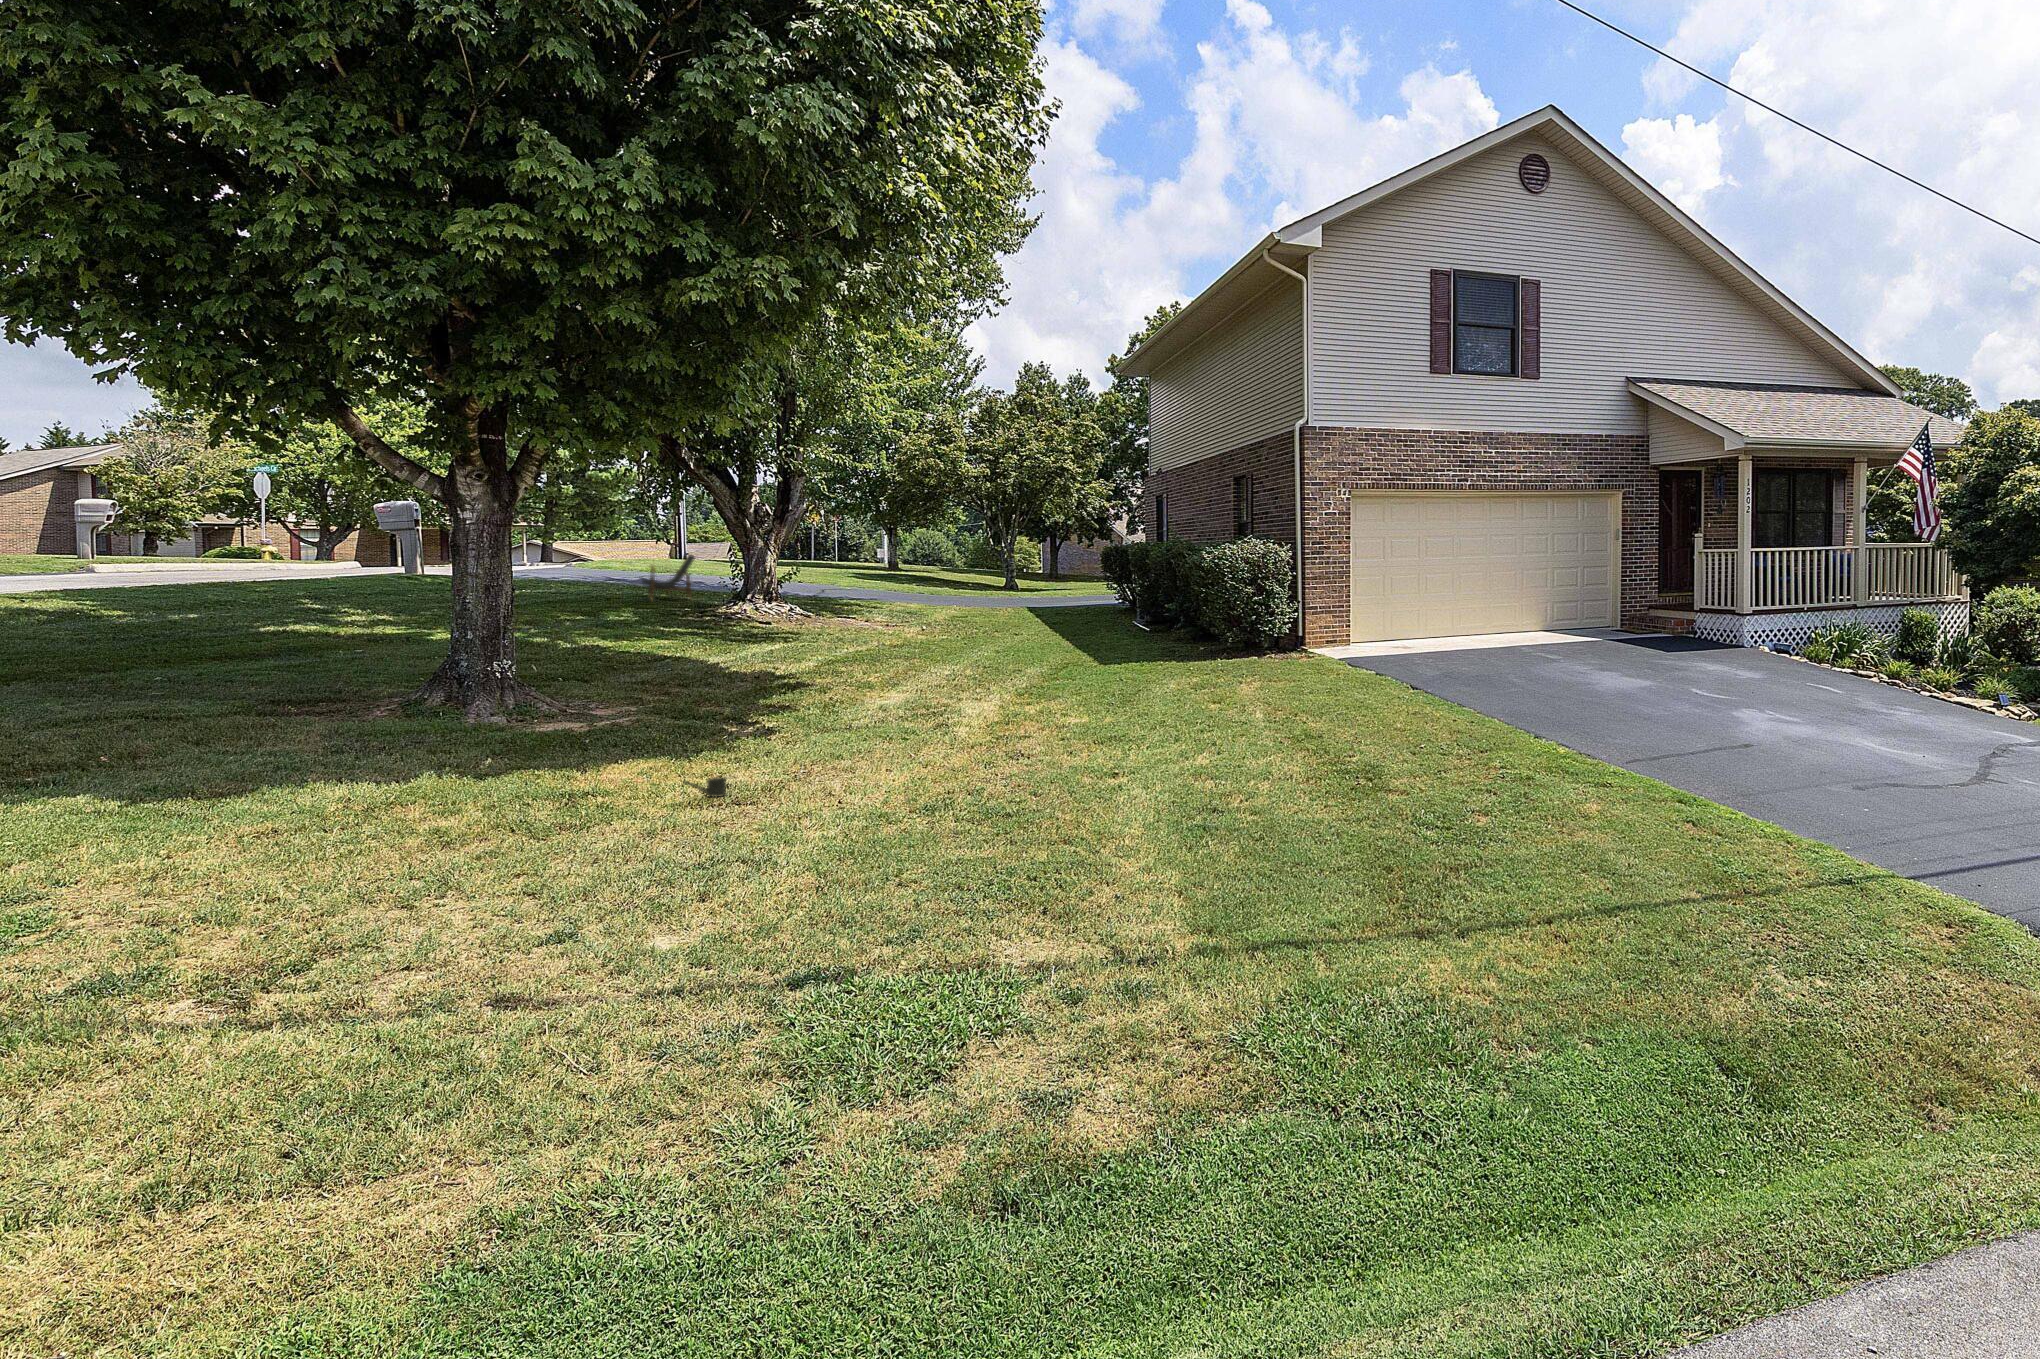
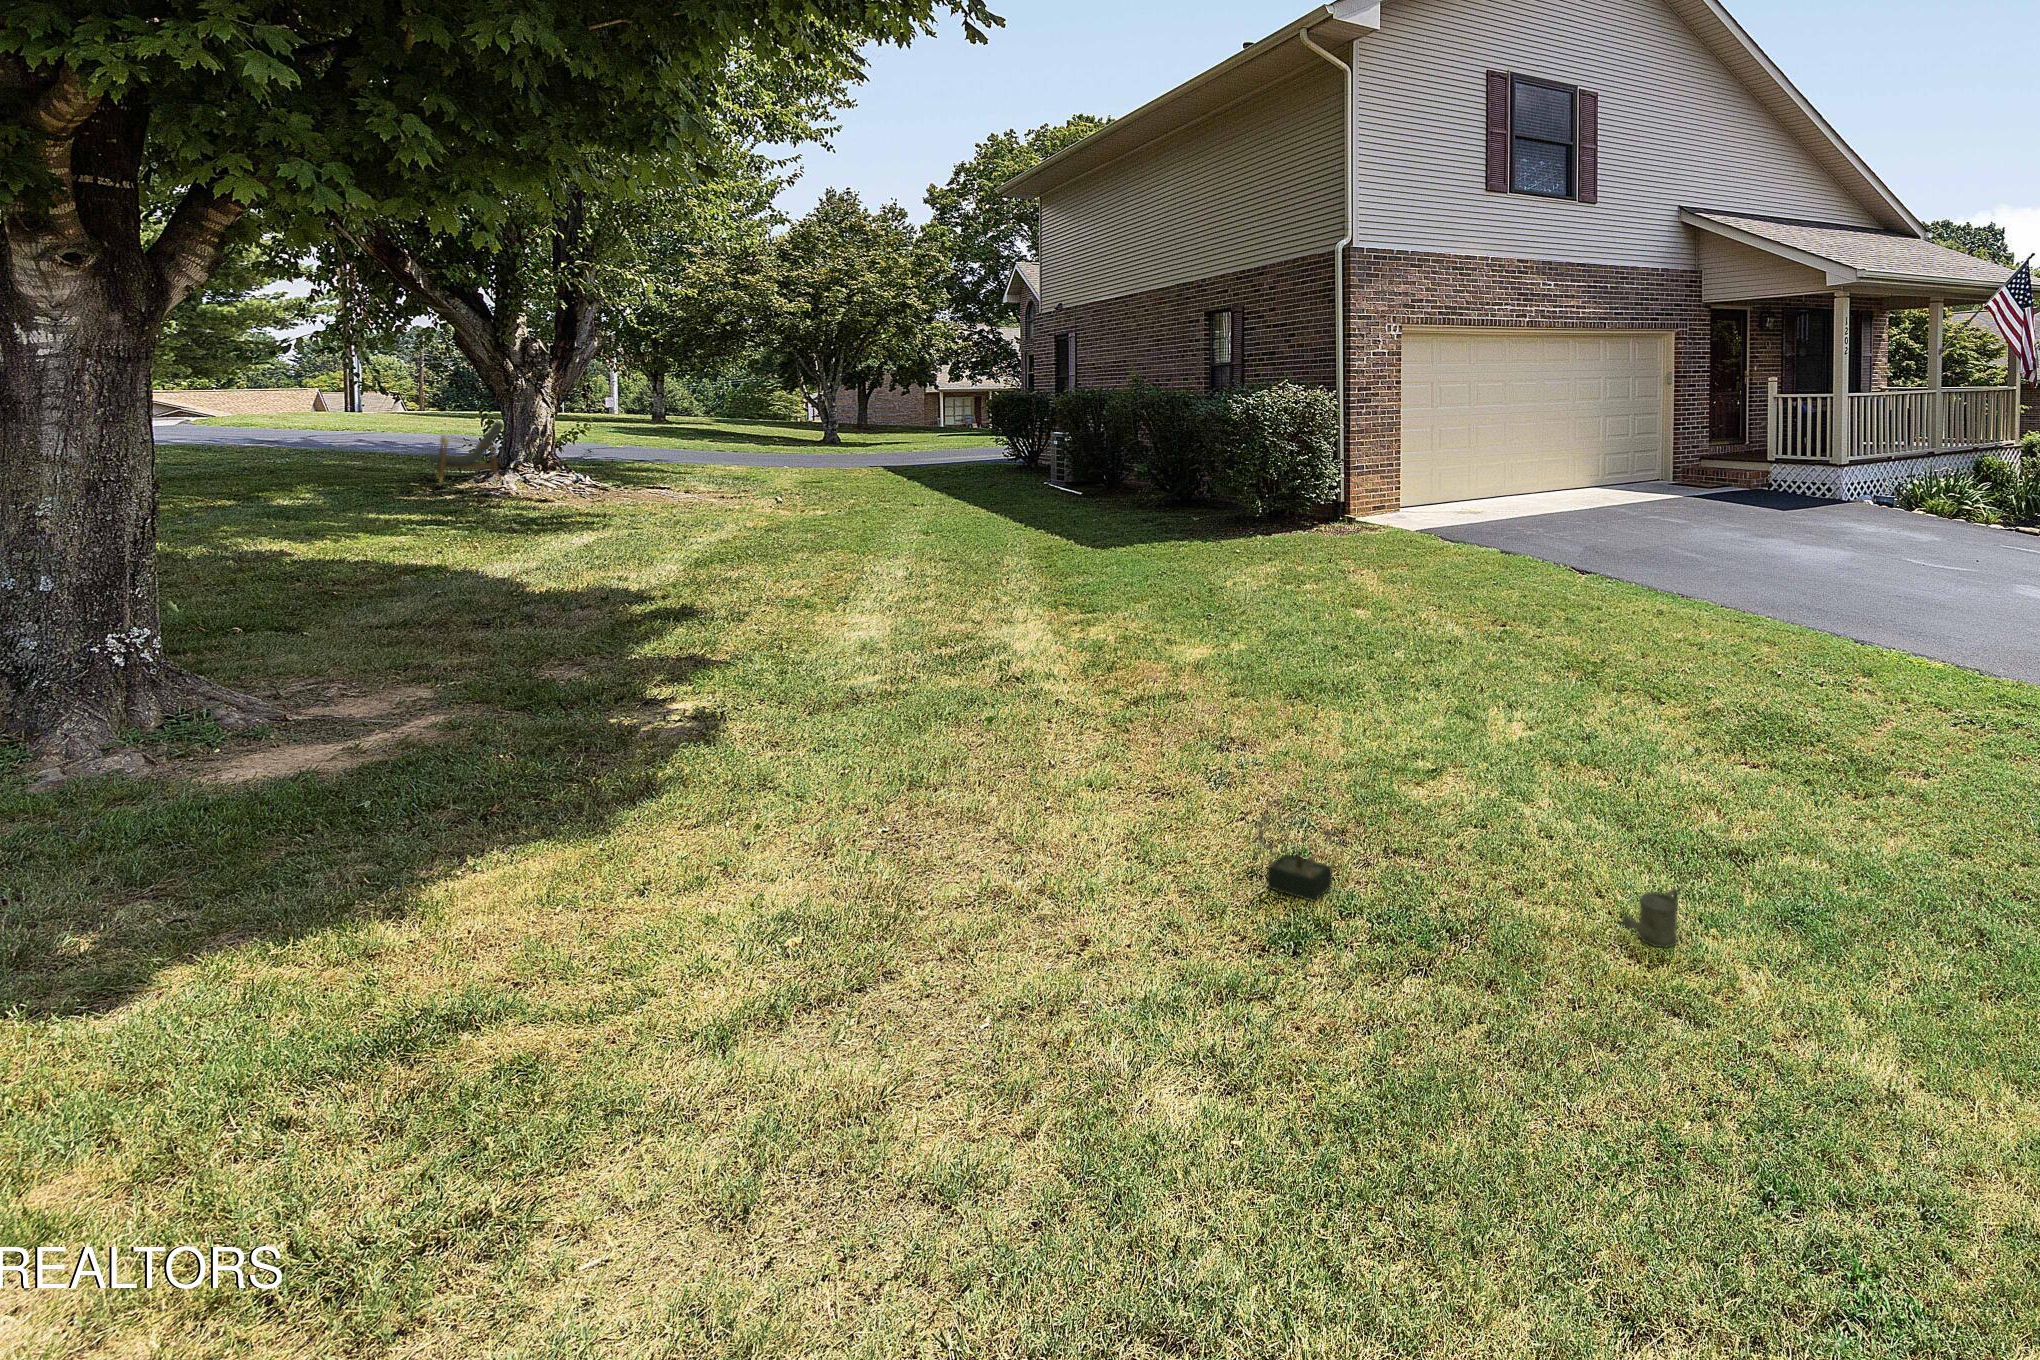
decorative plant: none [972,737,1014,777] -> present [1253,800,1342,902]
watering can: present [683,777,727,797] -> present [1622,888,1679,948]

